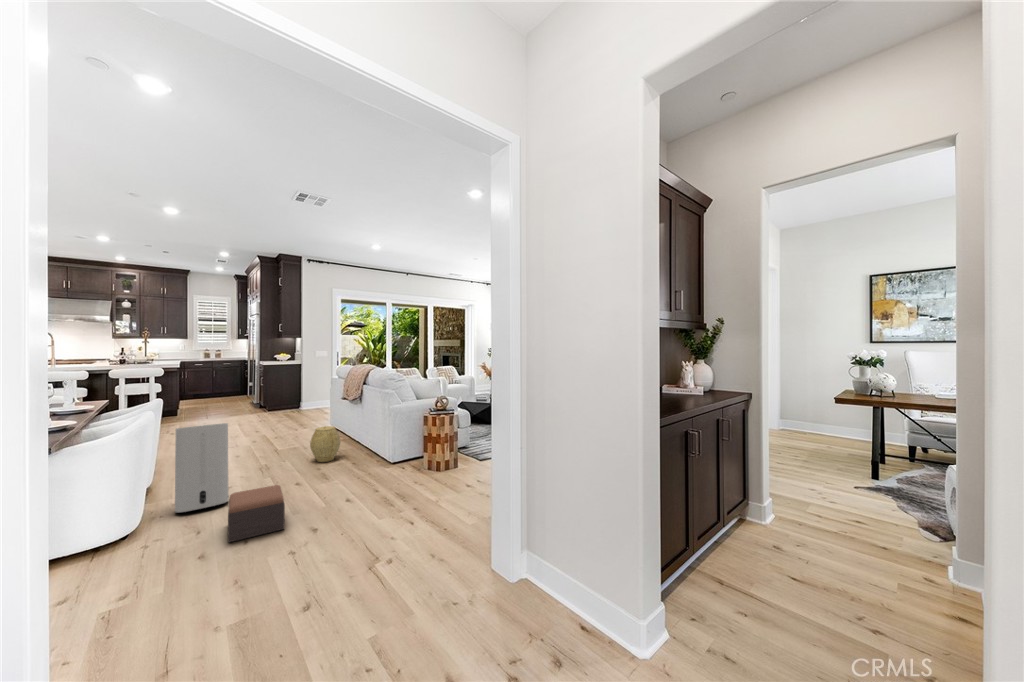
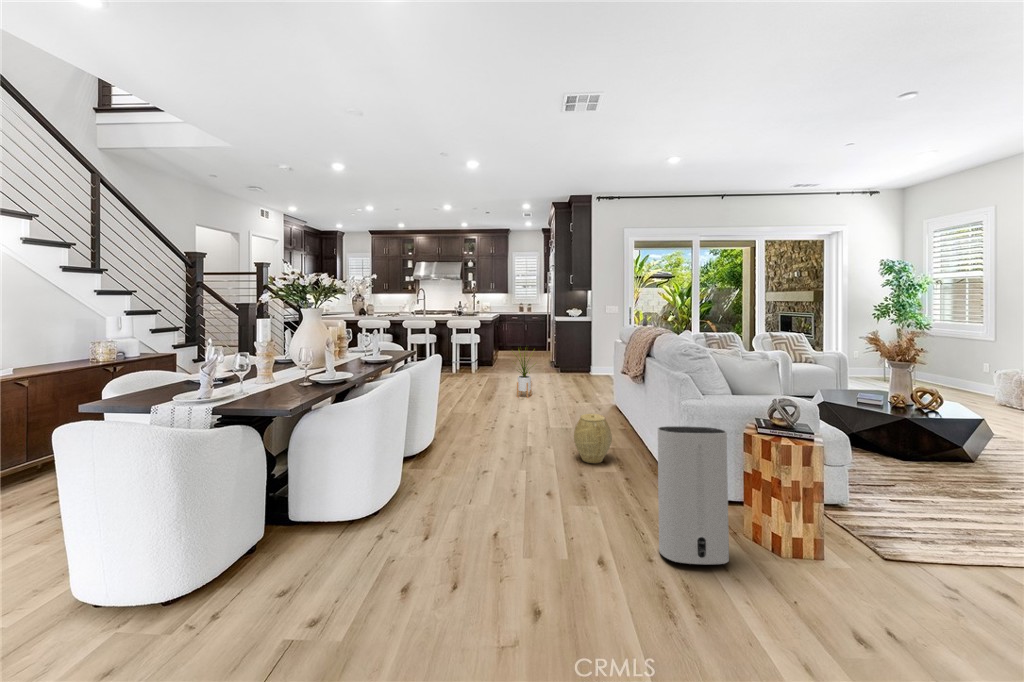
house plant: none [225,385,257,436] -> present [512,350,535,398]
air purifier: present [175,423,229,513] -> present [658,426,729,564]
footstool: present [228,485,285,542] -> none [426,507,506,592]

